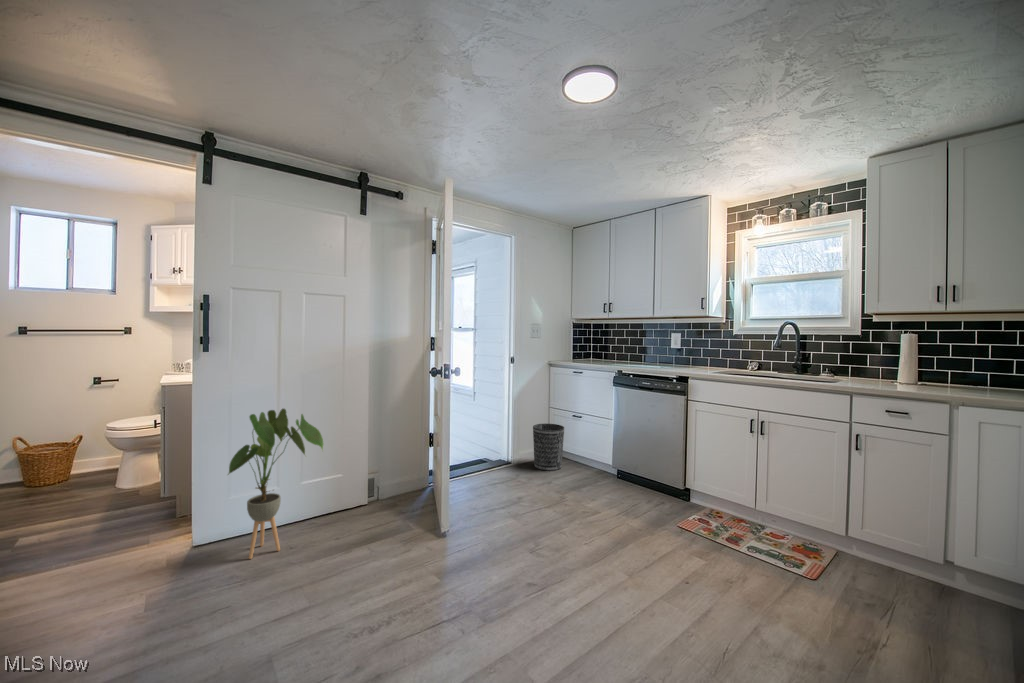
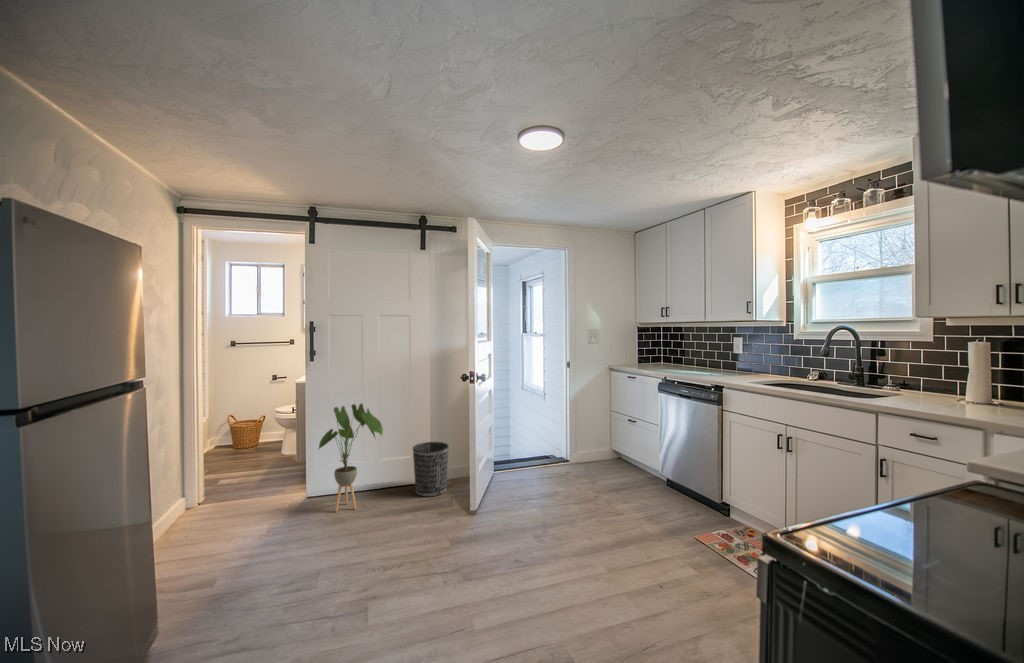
wastebasket: present [533,423,564,471] -> present [413,442,448,497]

